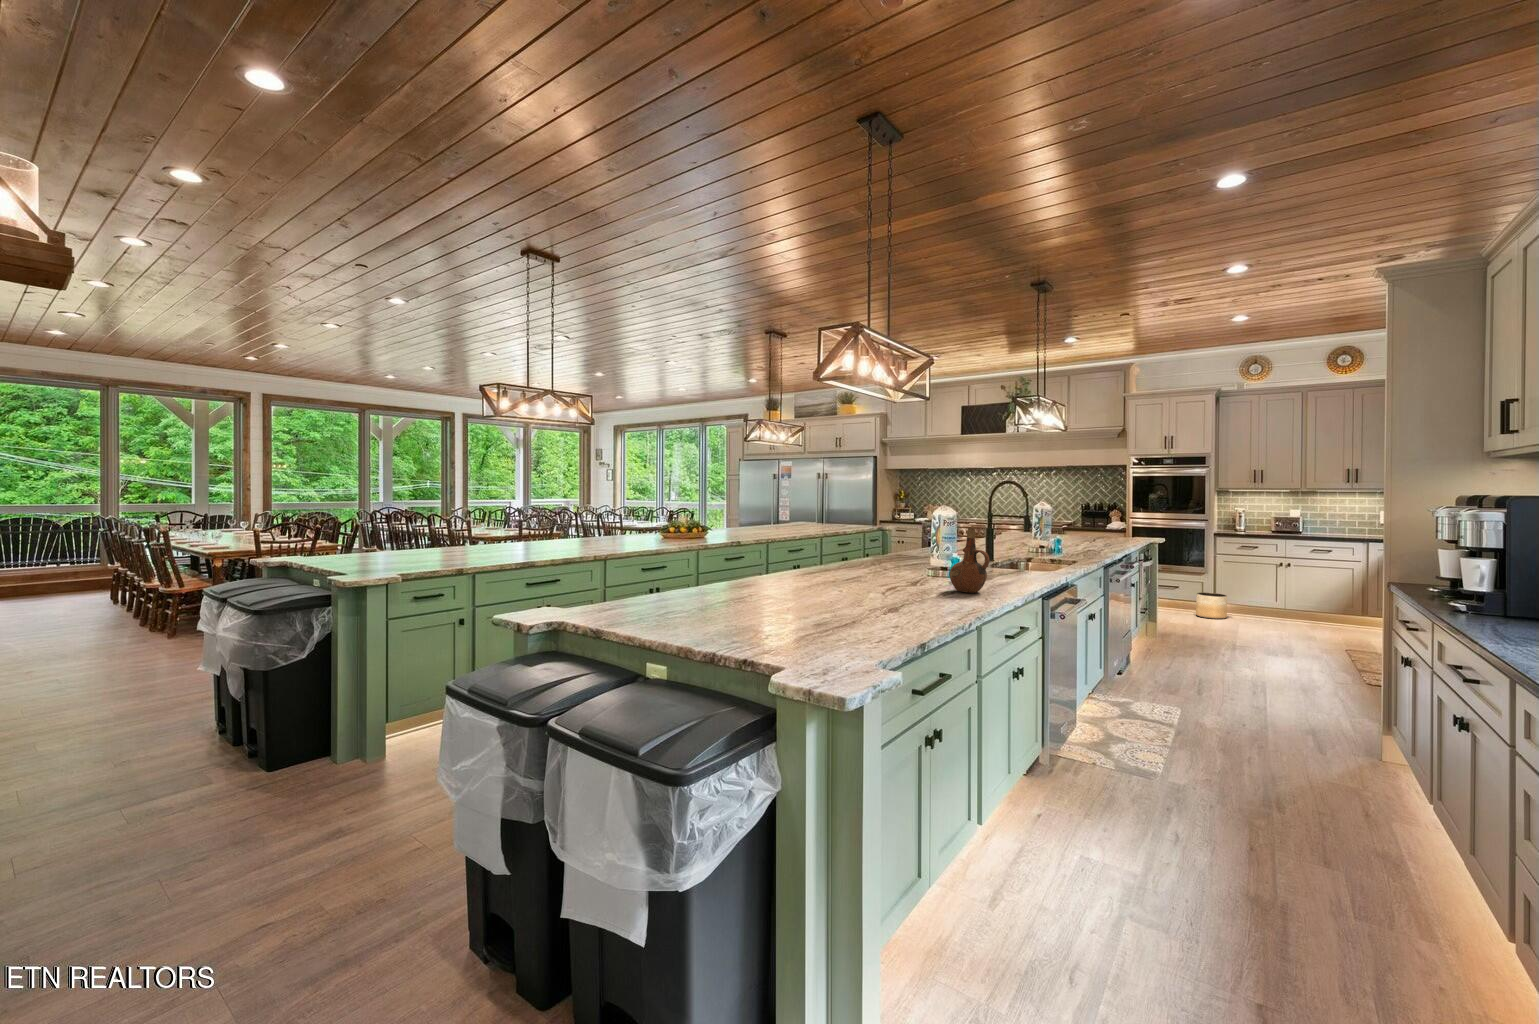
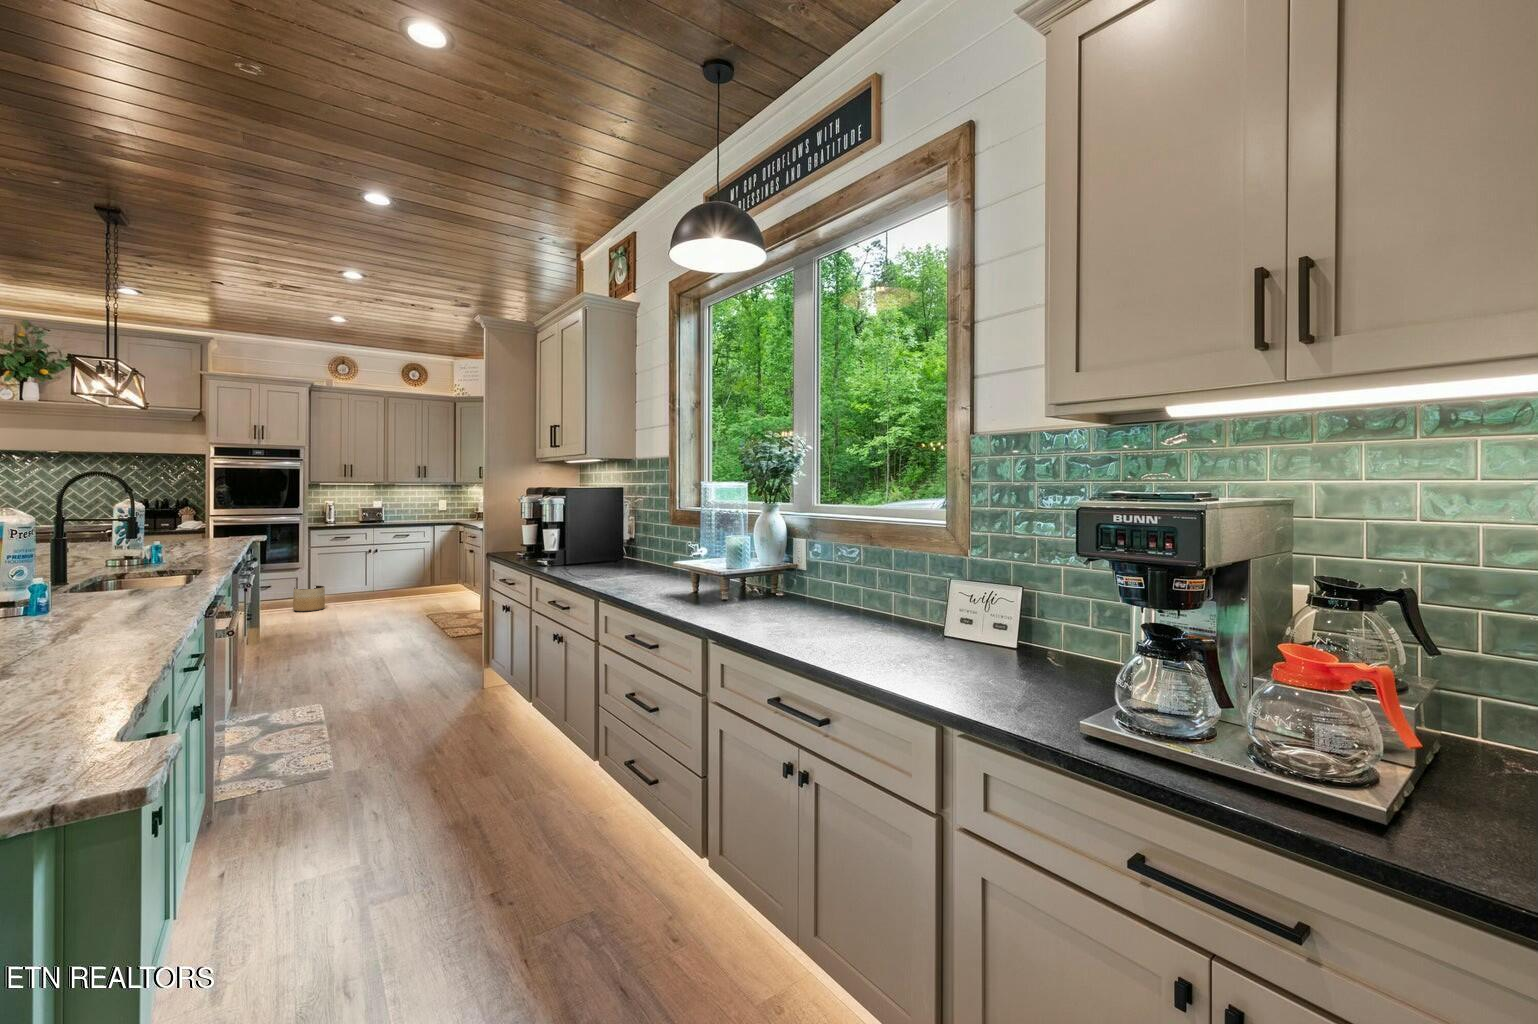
ceramic pitcher: present [950,528,989,593] -> none [55,531,132,623]

